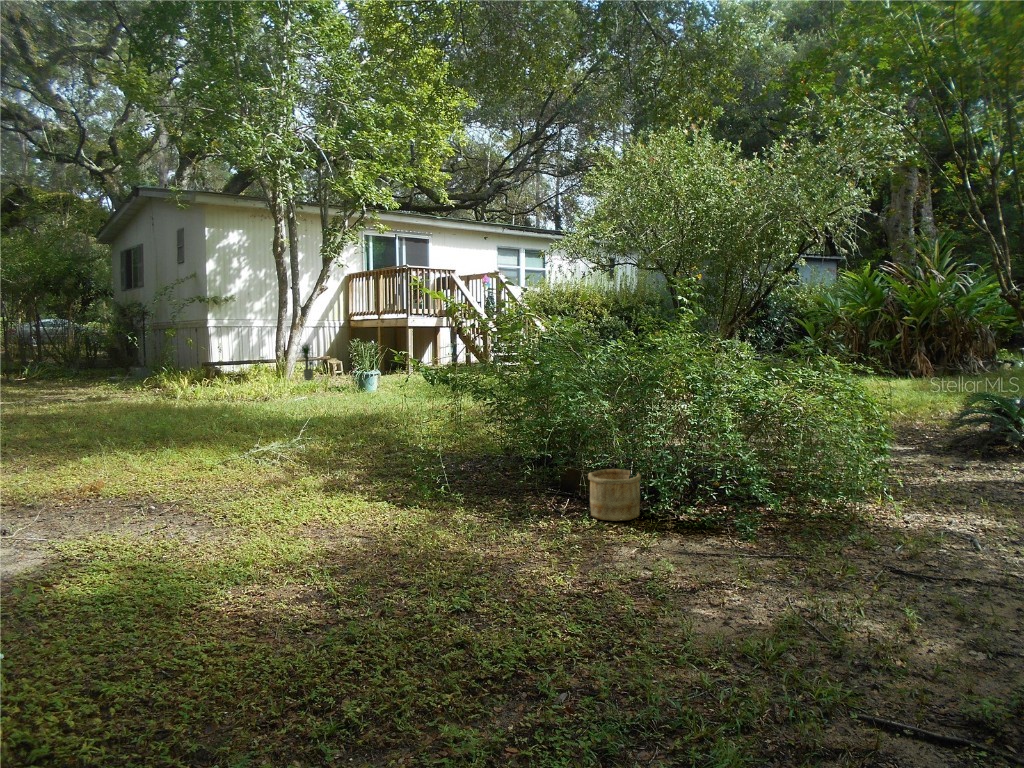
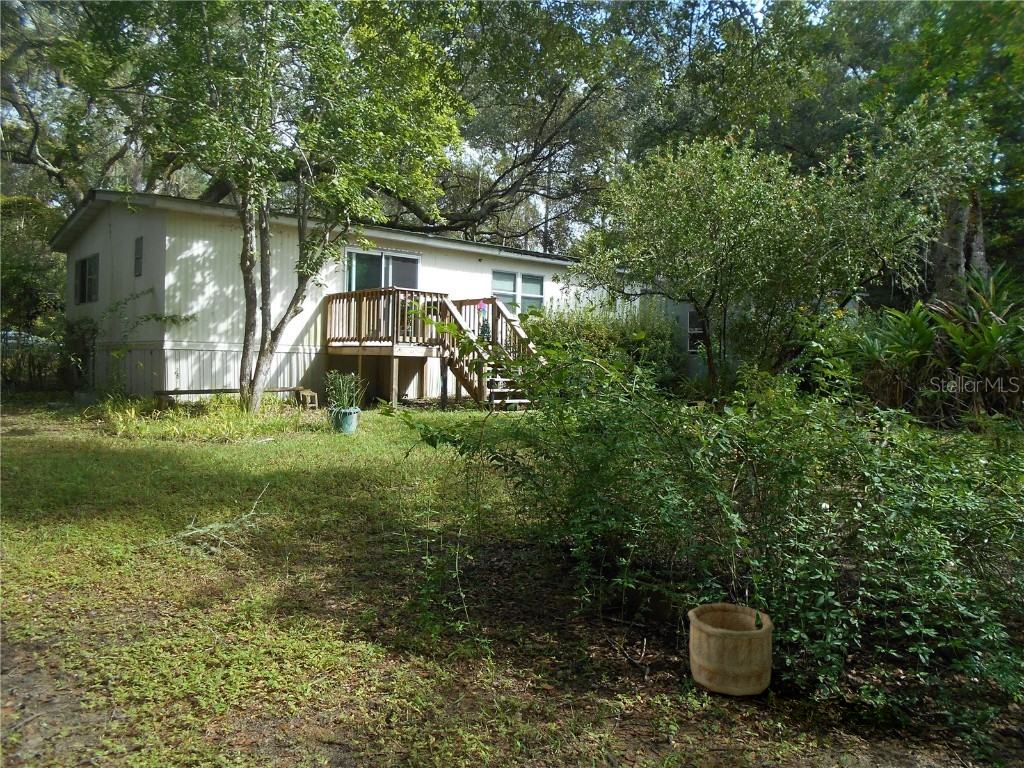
potted plant: present [301,344,313,380] -> none [261,370,289,414]

